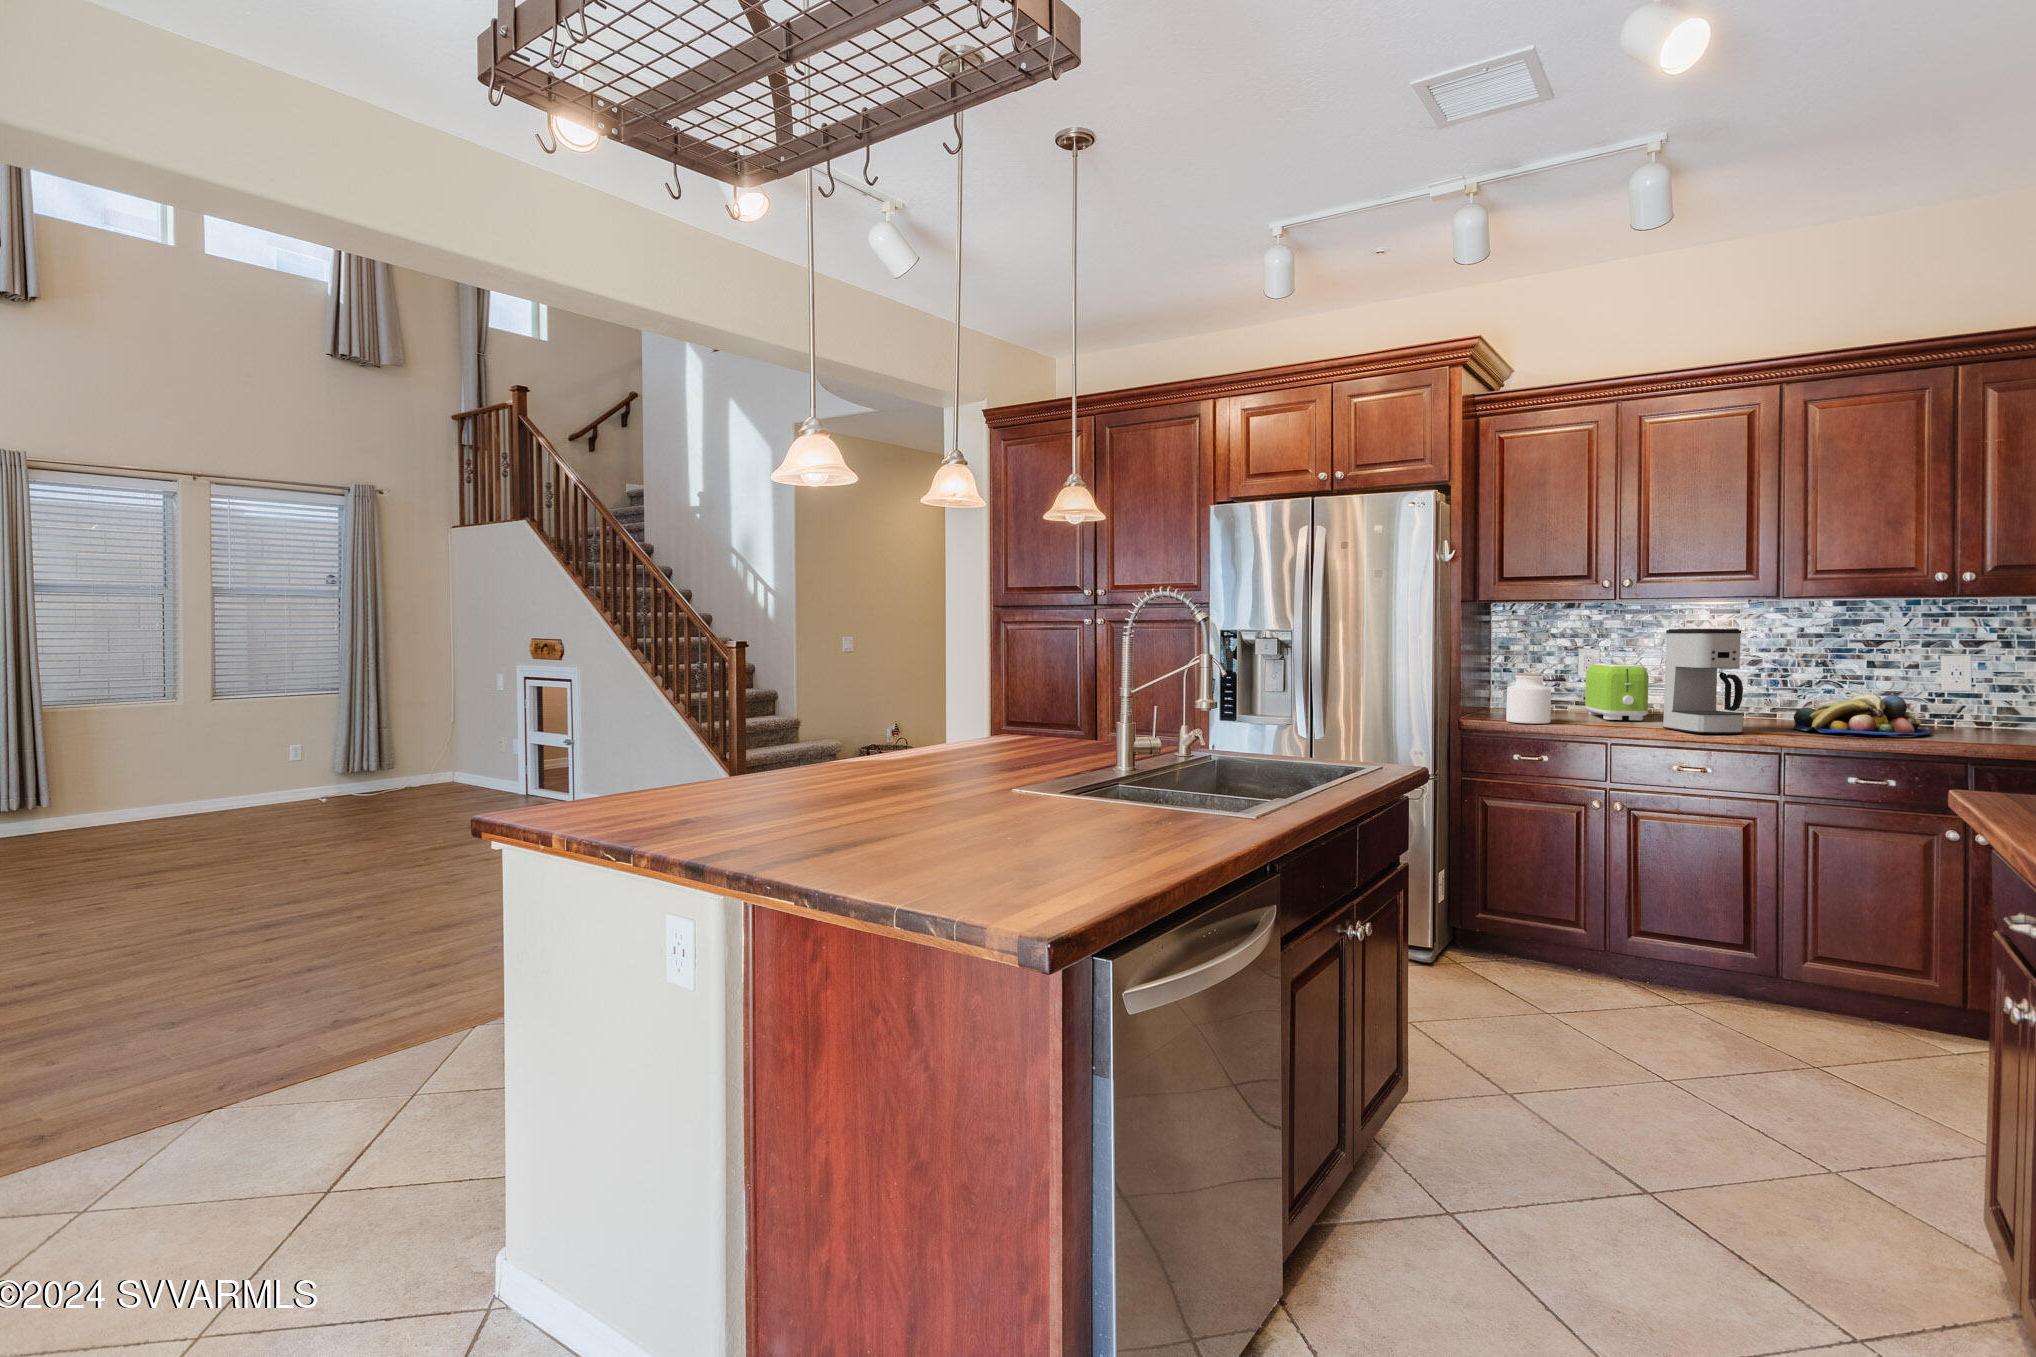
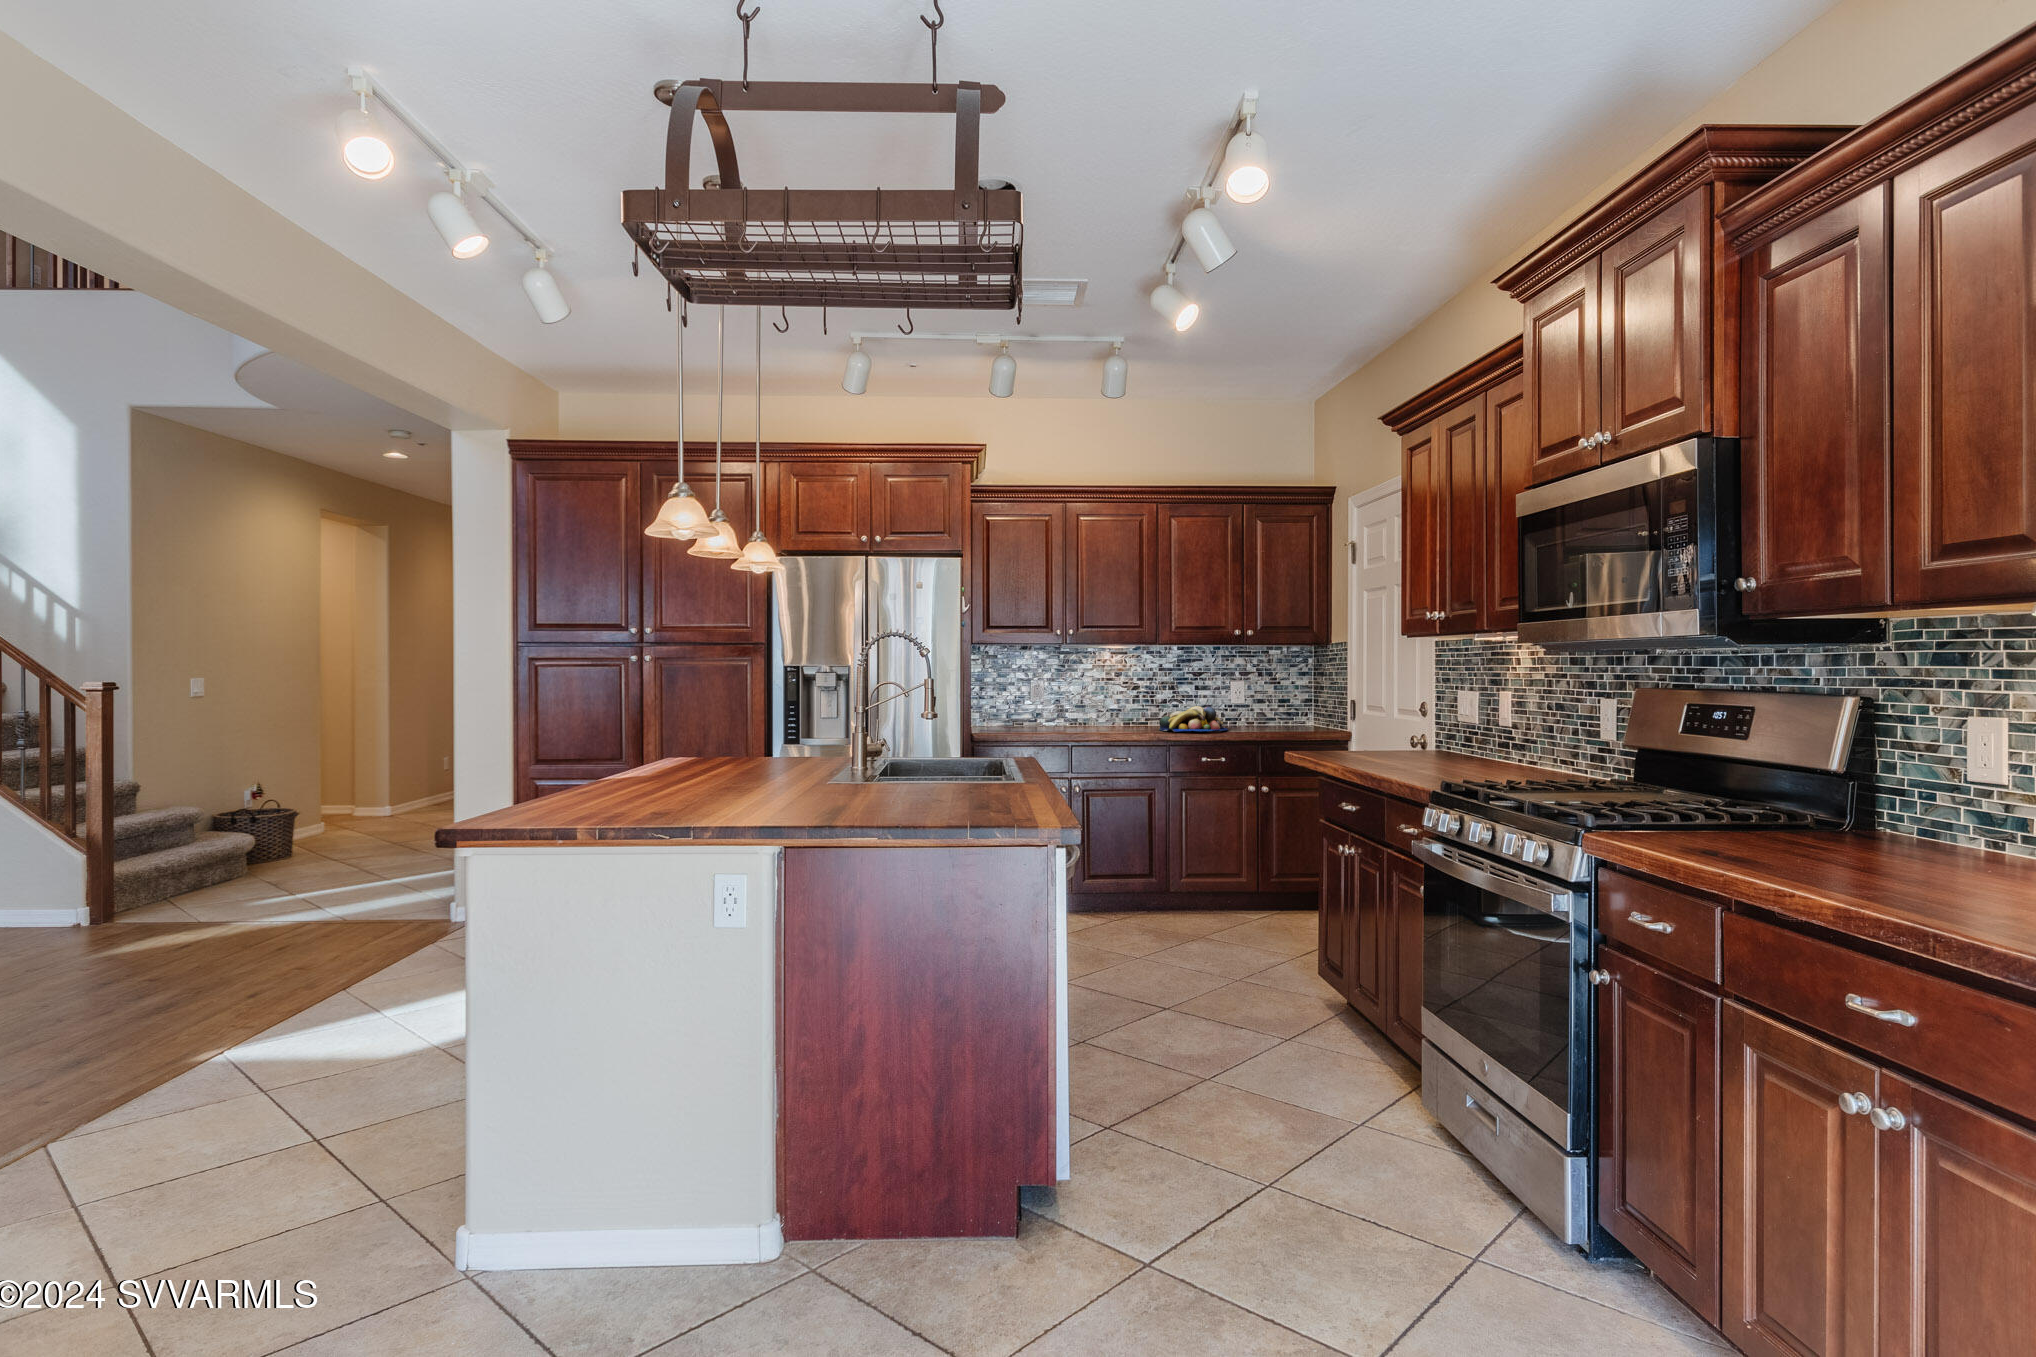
coffee maker: present [1663,629,1744,734] -> none [1087,665,1133,735]
toaster: present [1585,663,1649,720] -> none [1037,690,1077,729]
jar: present [1506,674,1551,724] -> none [989,698,1018,734]

